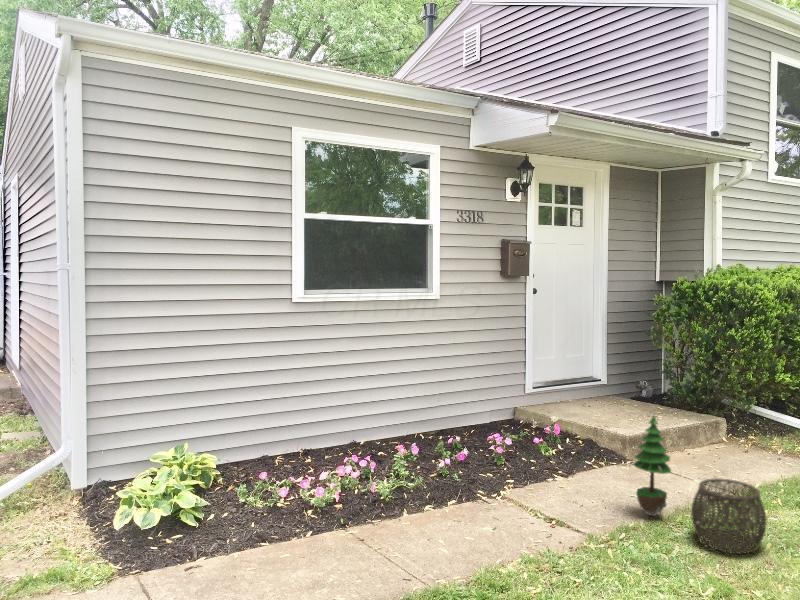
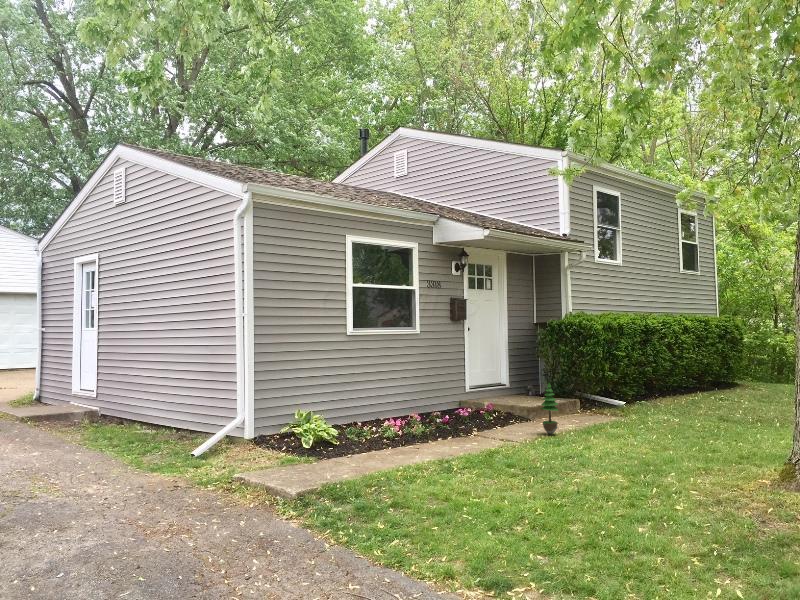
woven basket: present [691,478,767,554] -> none [570,410,603,441]

